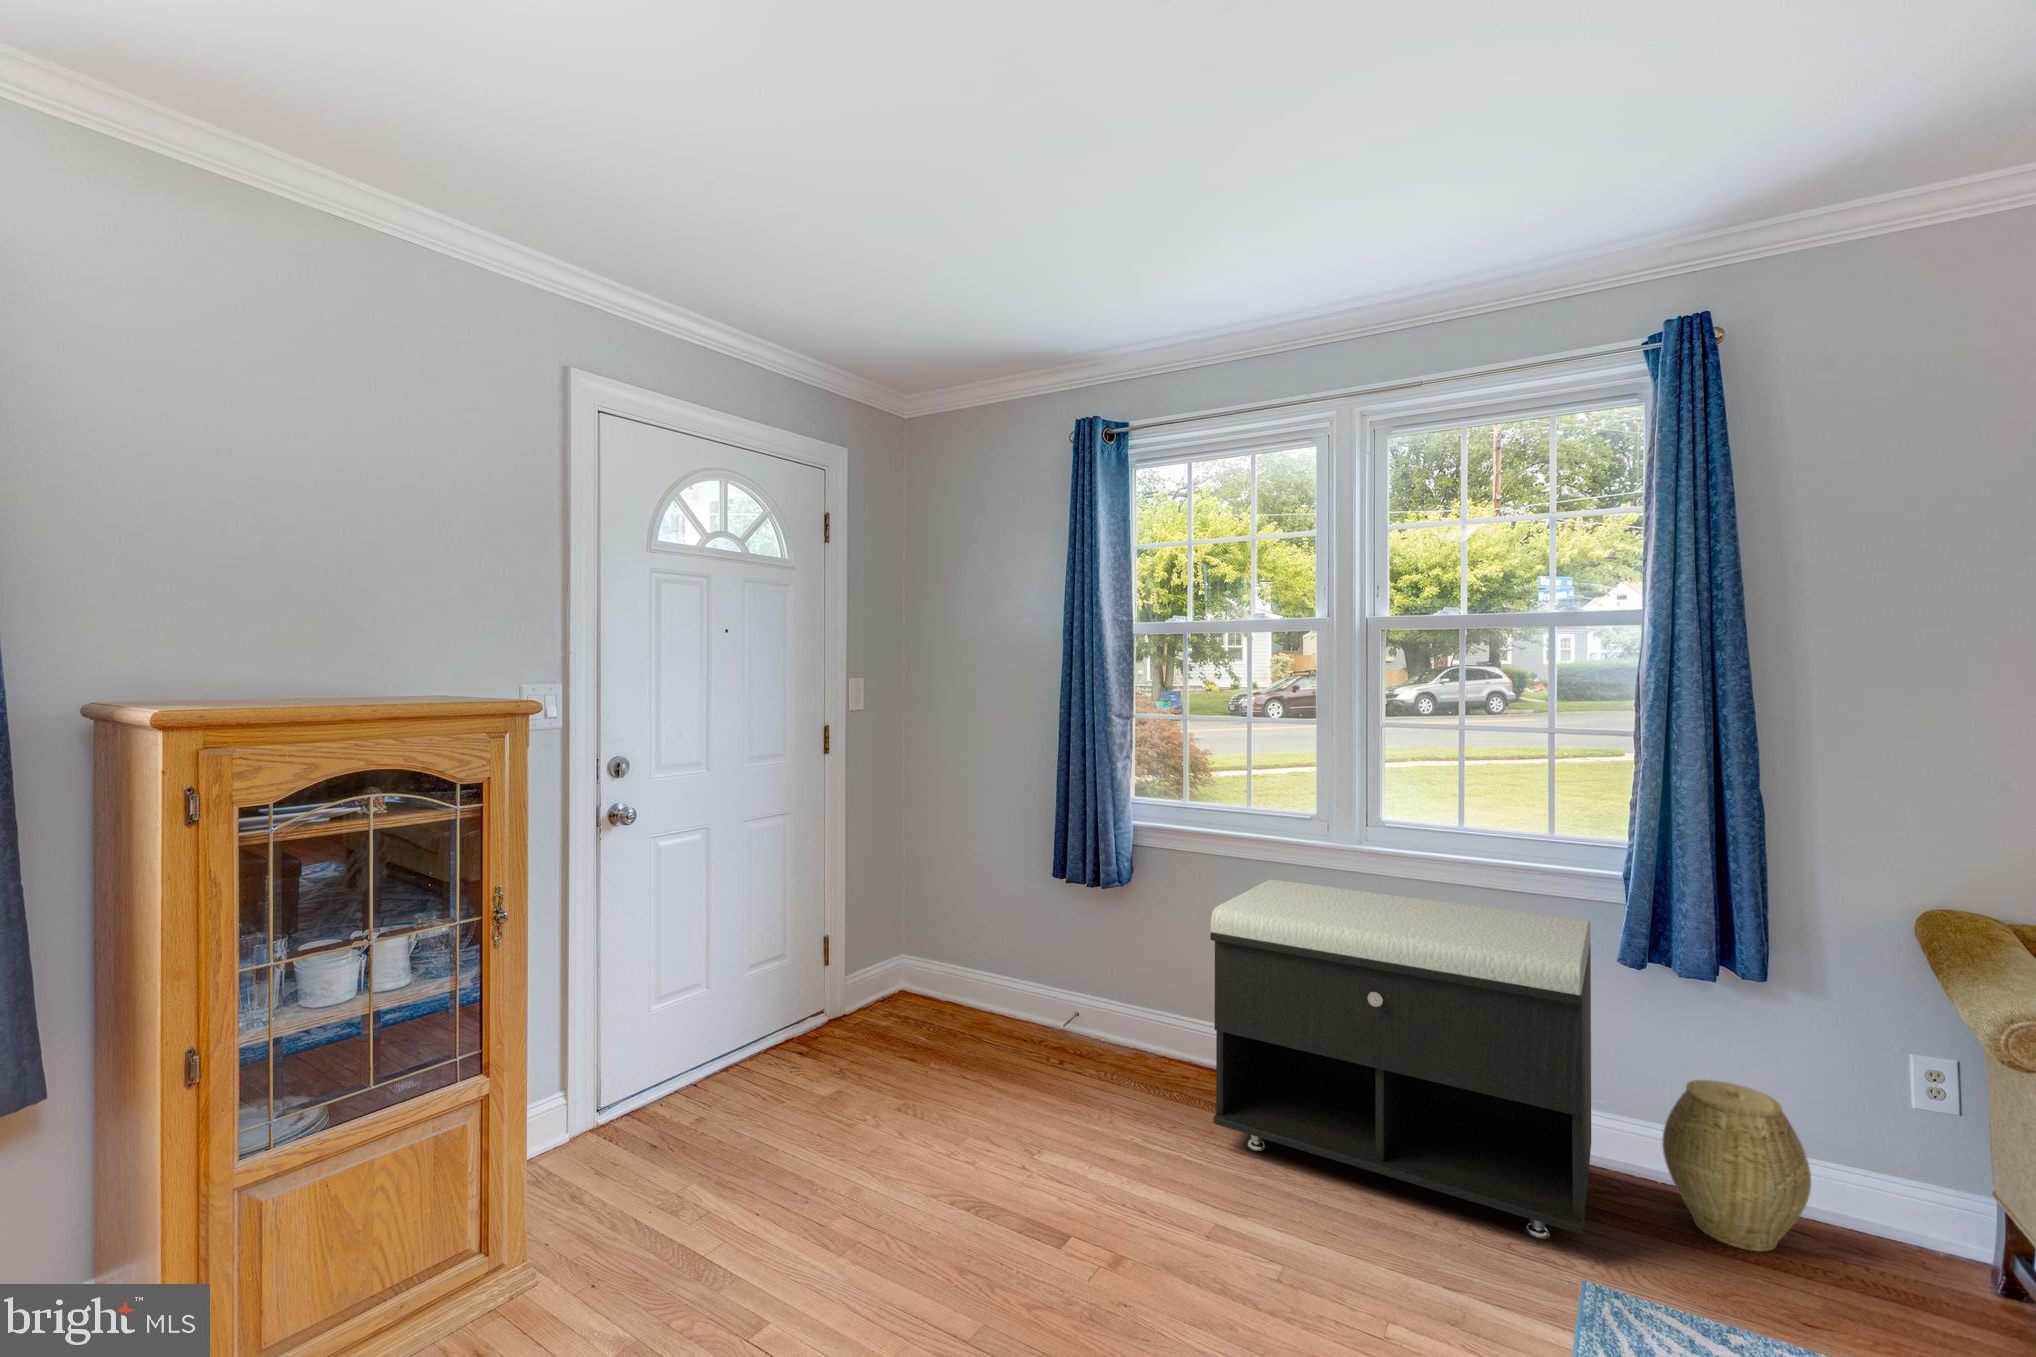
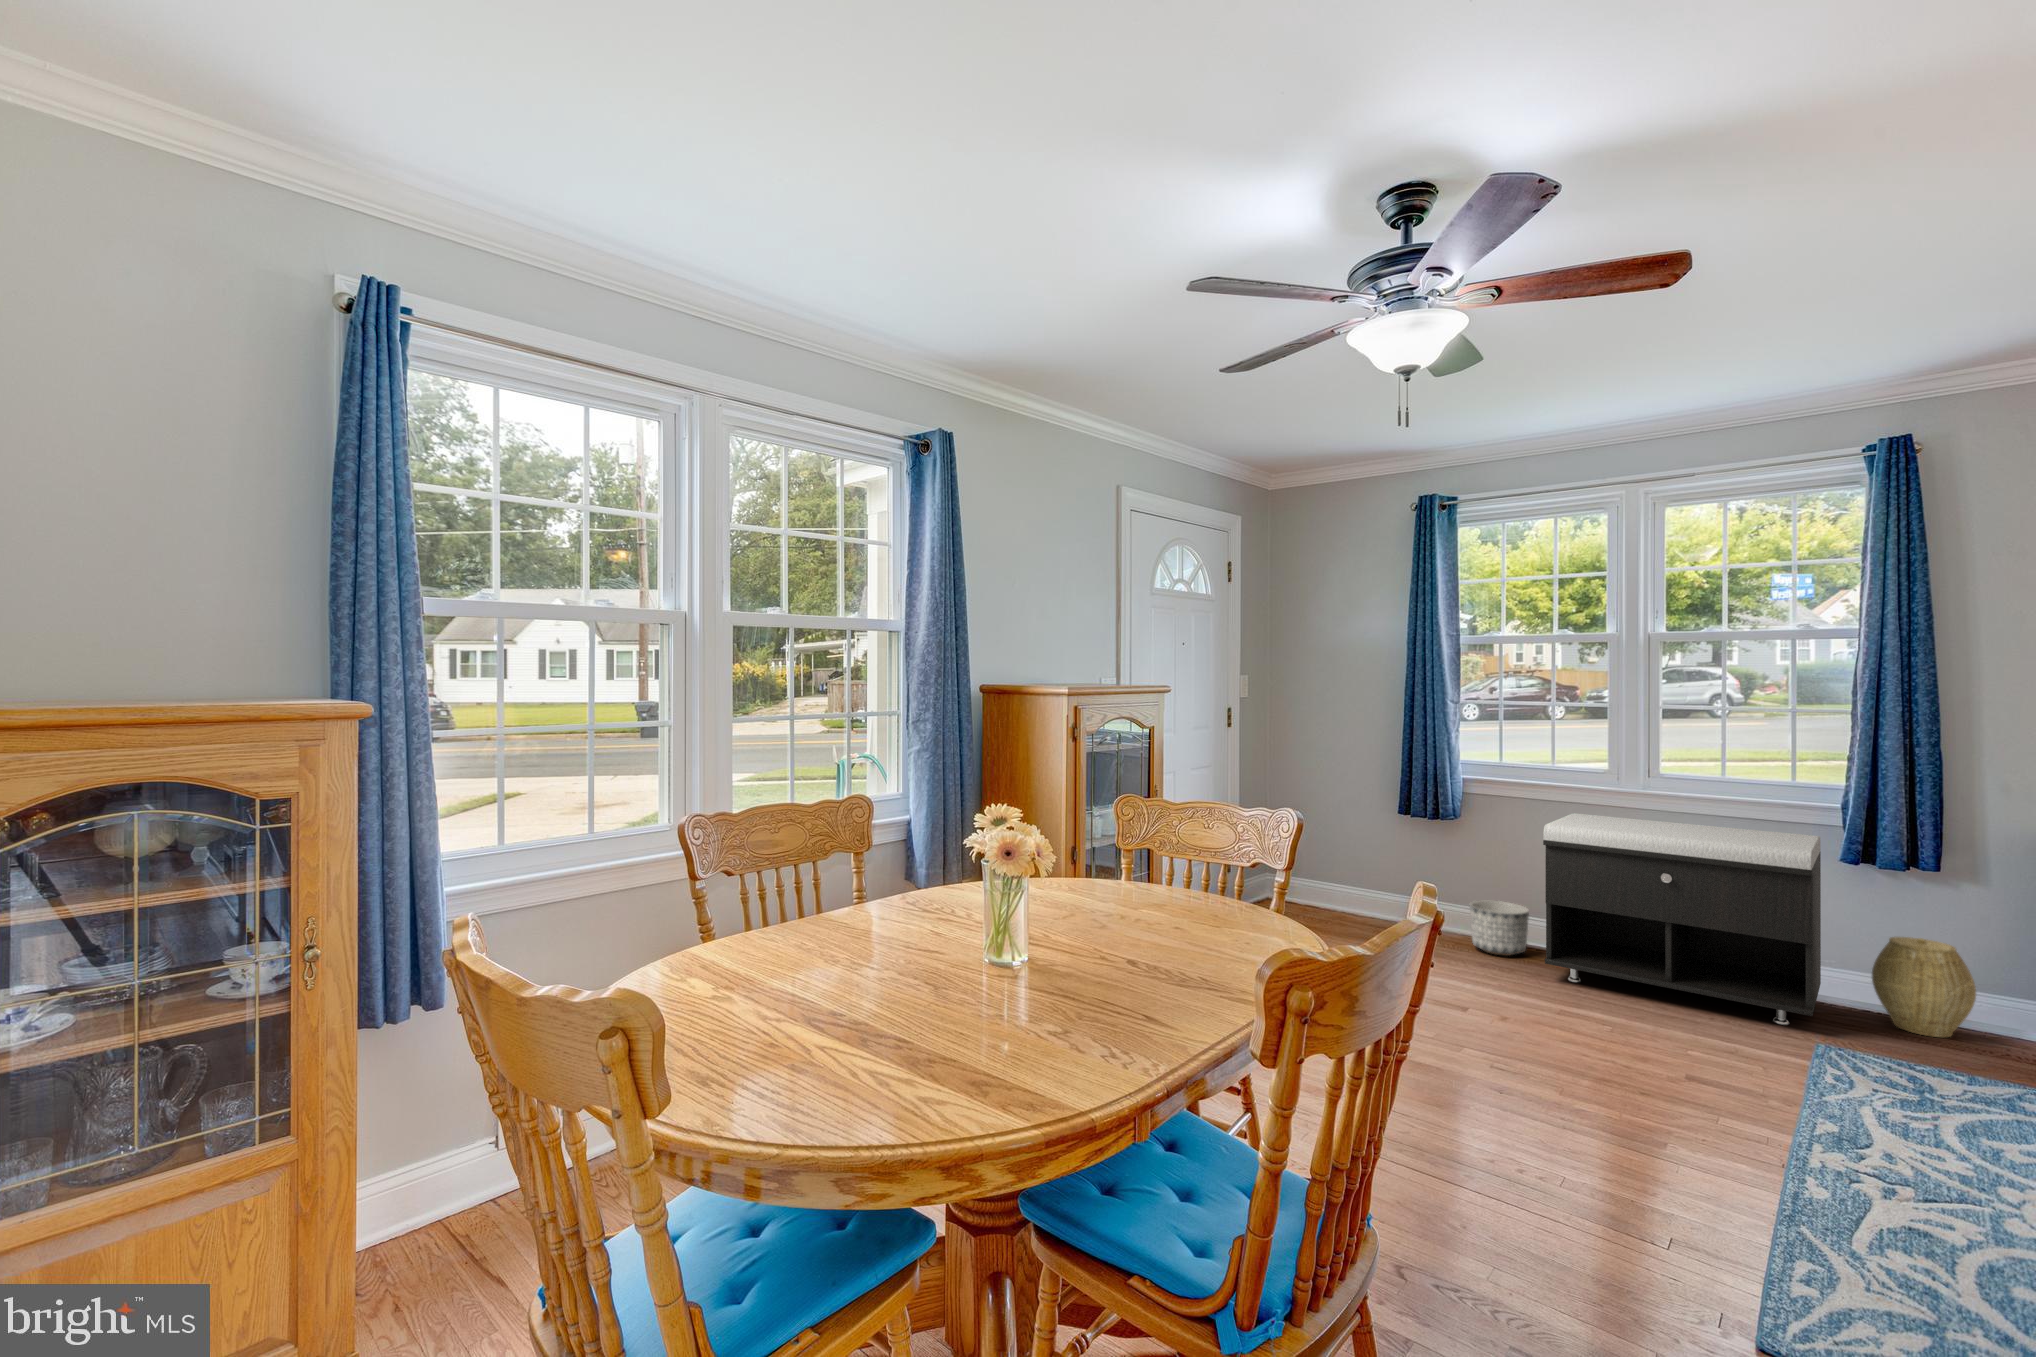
planter: none [1134,1004,1212,1092] -> present [1470,901,1529,956]

